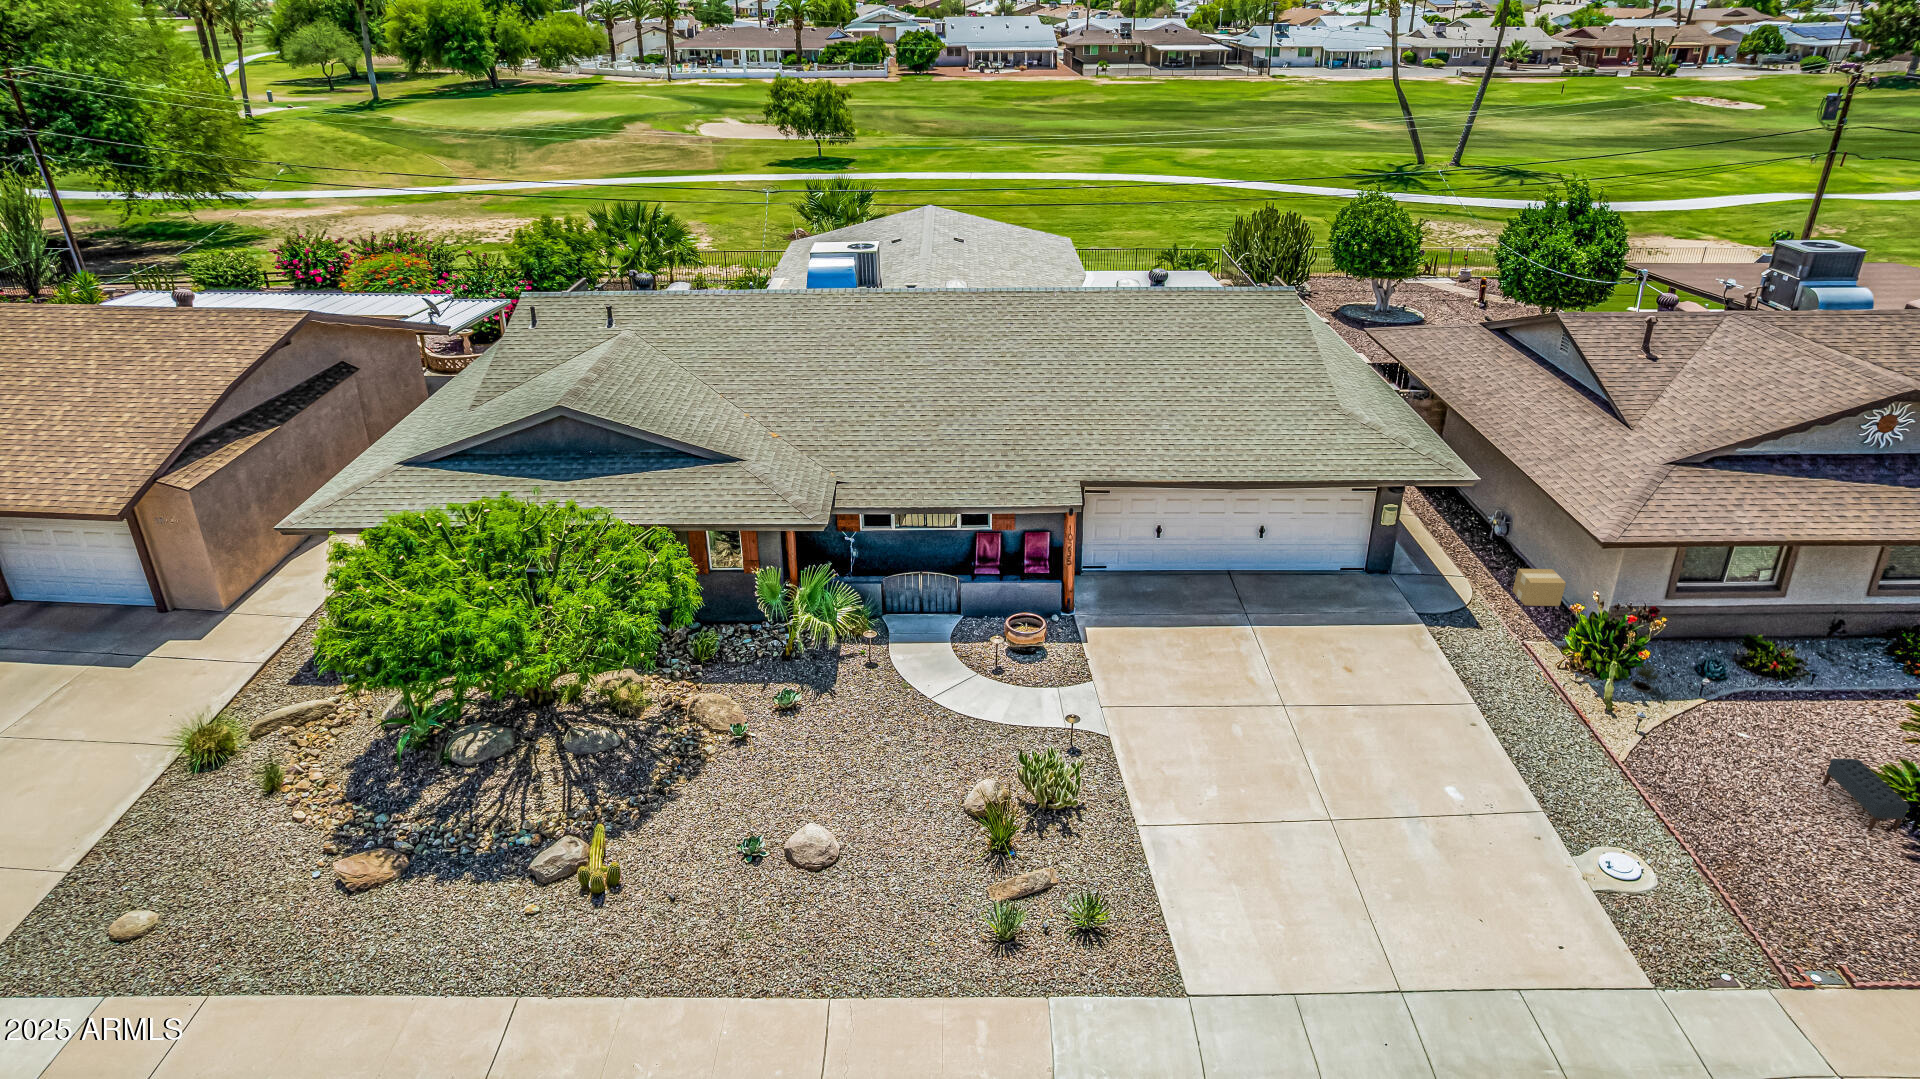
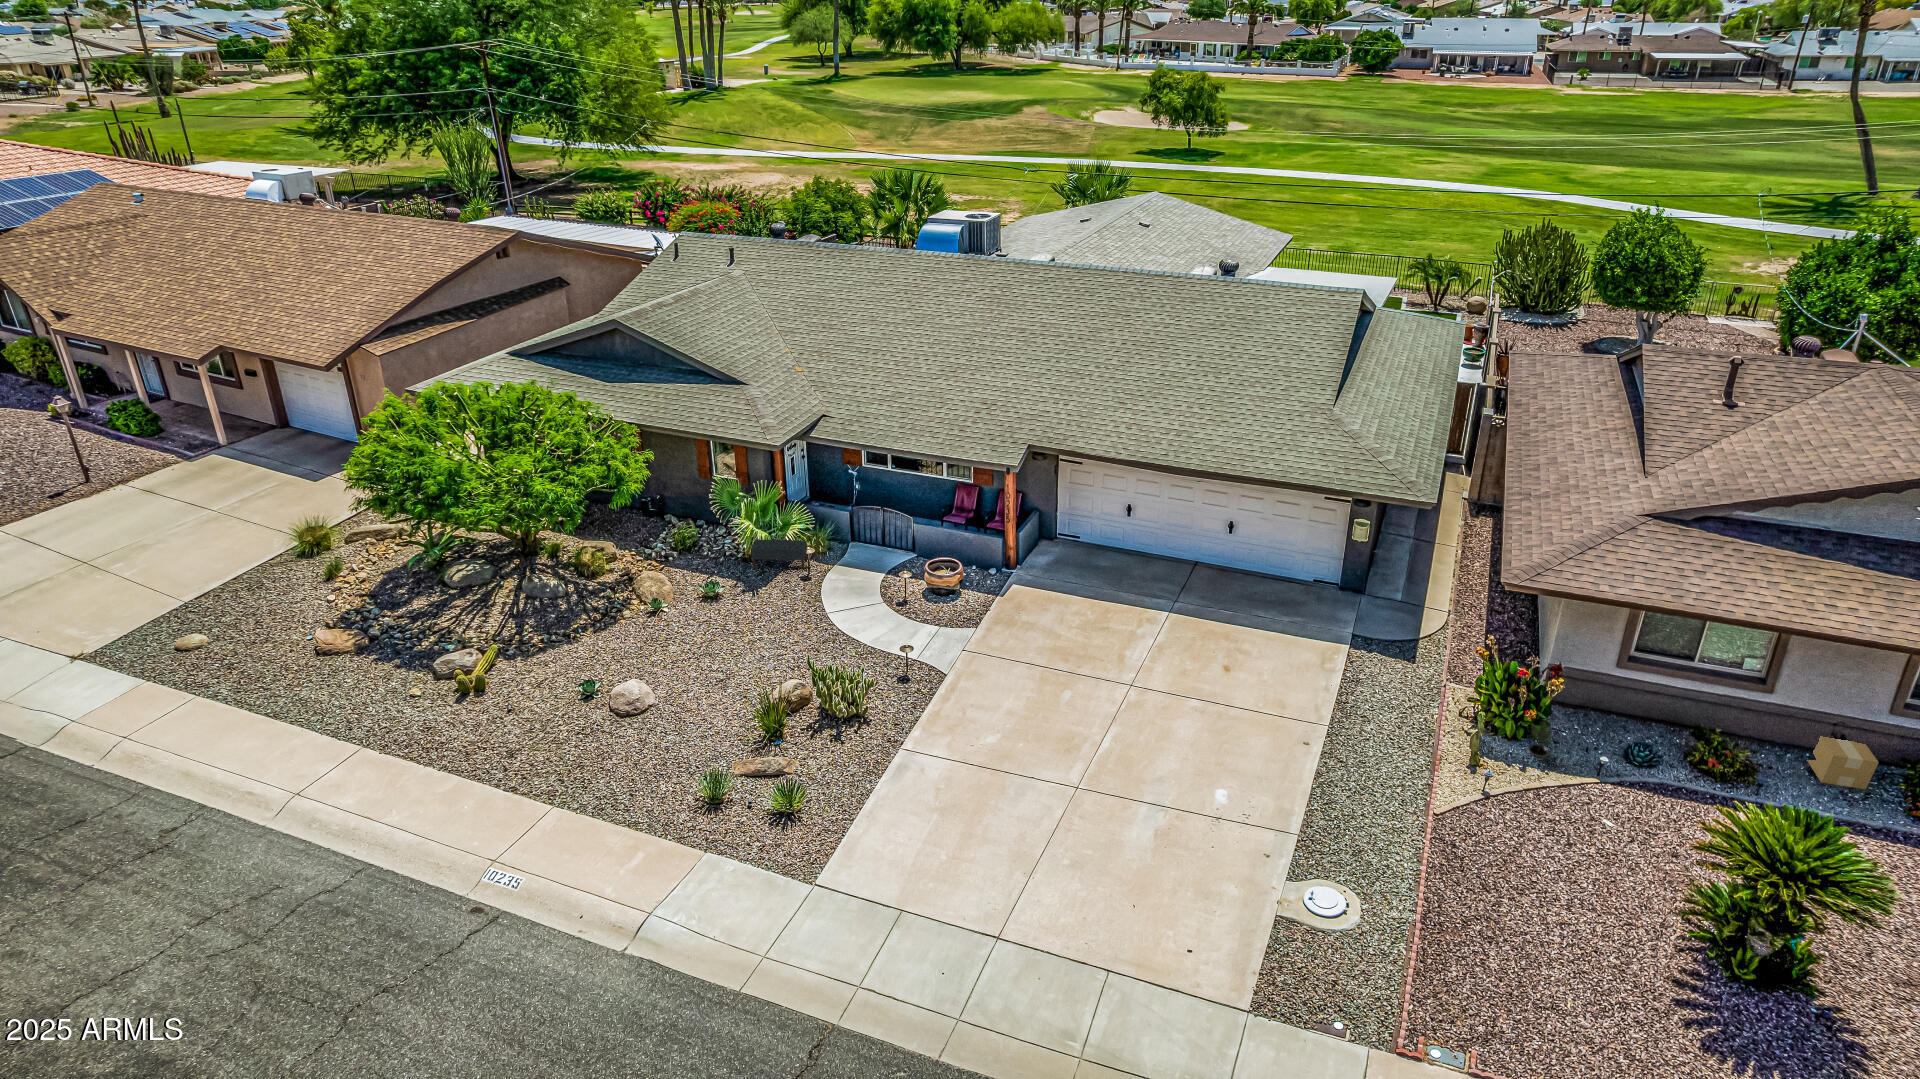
cardboard box: present [1513,569,1566,606] -> present [1807,736,1879,789]
bench: present [1822,759,1910,831] -> present [751,539,807,570]

